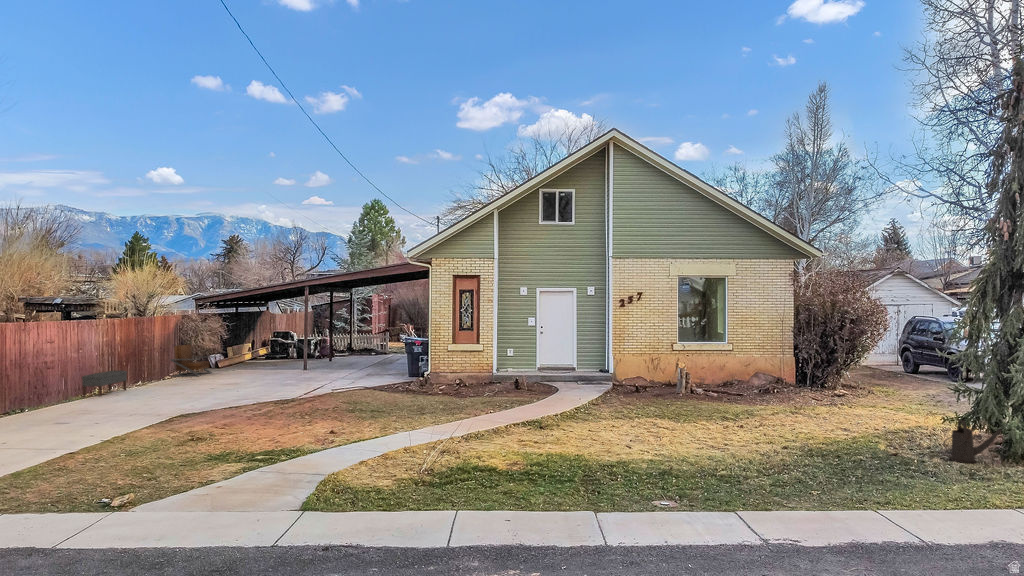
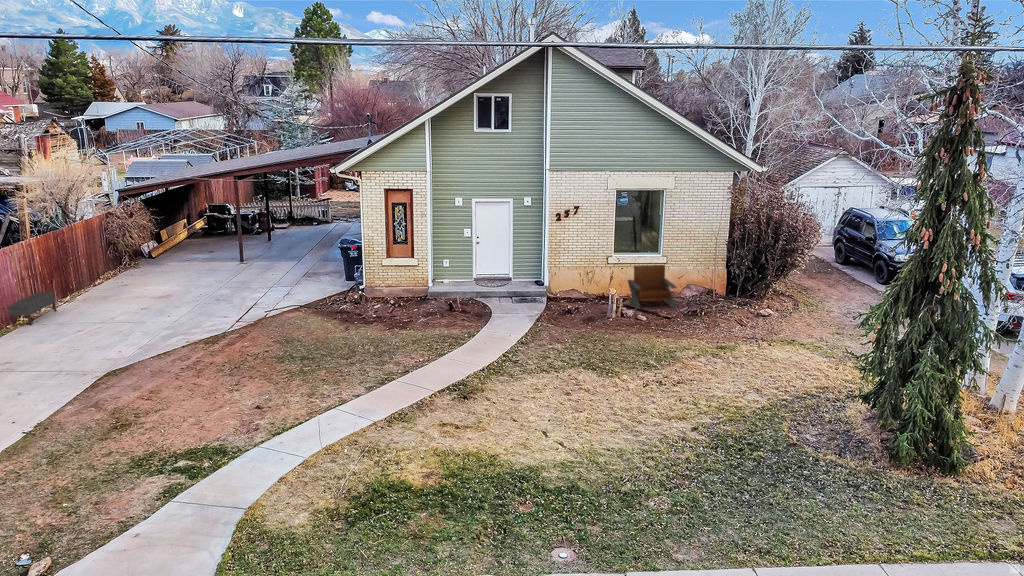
lounge chair: present [171,344,211,377] -> present [627,265,677,309]
watering can: present [943,420,1002,463] -> none [807,407,856,444]

